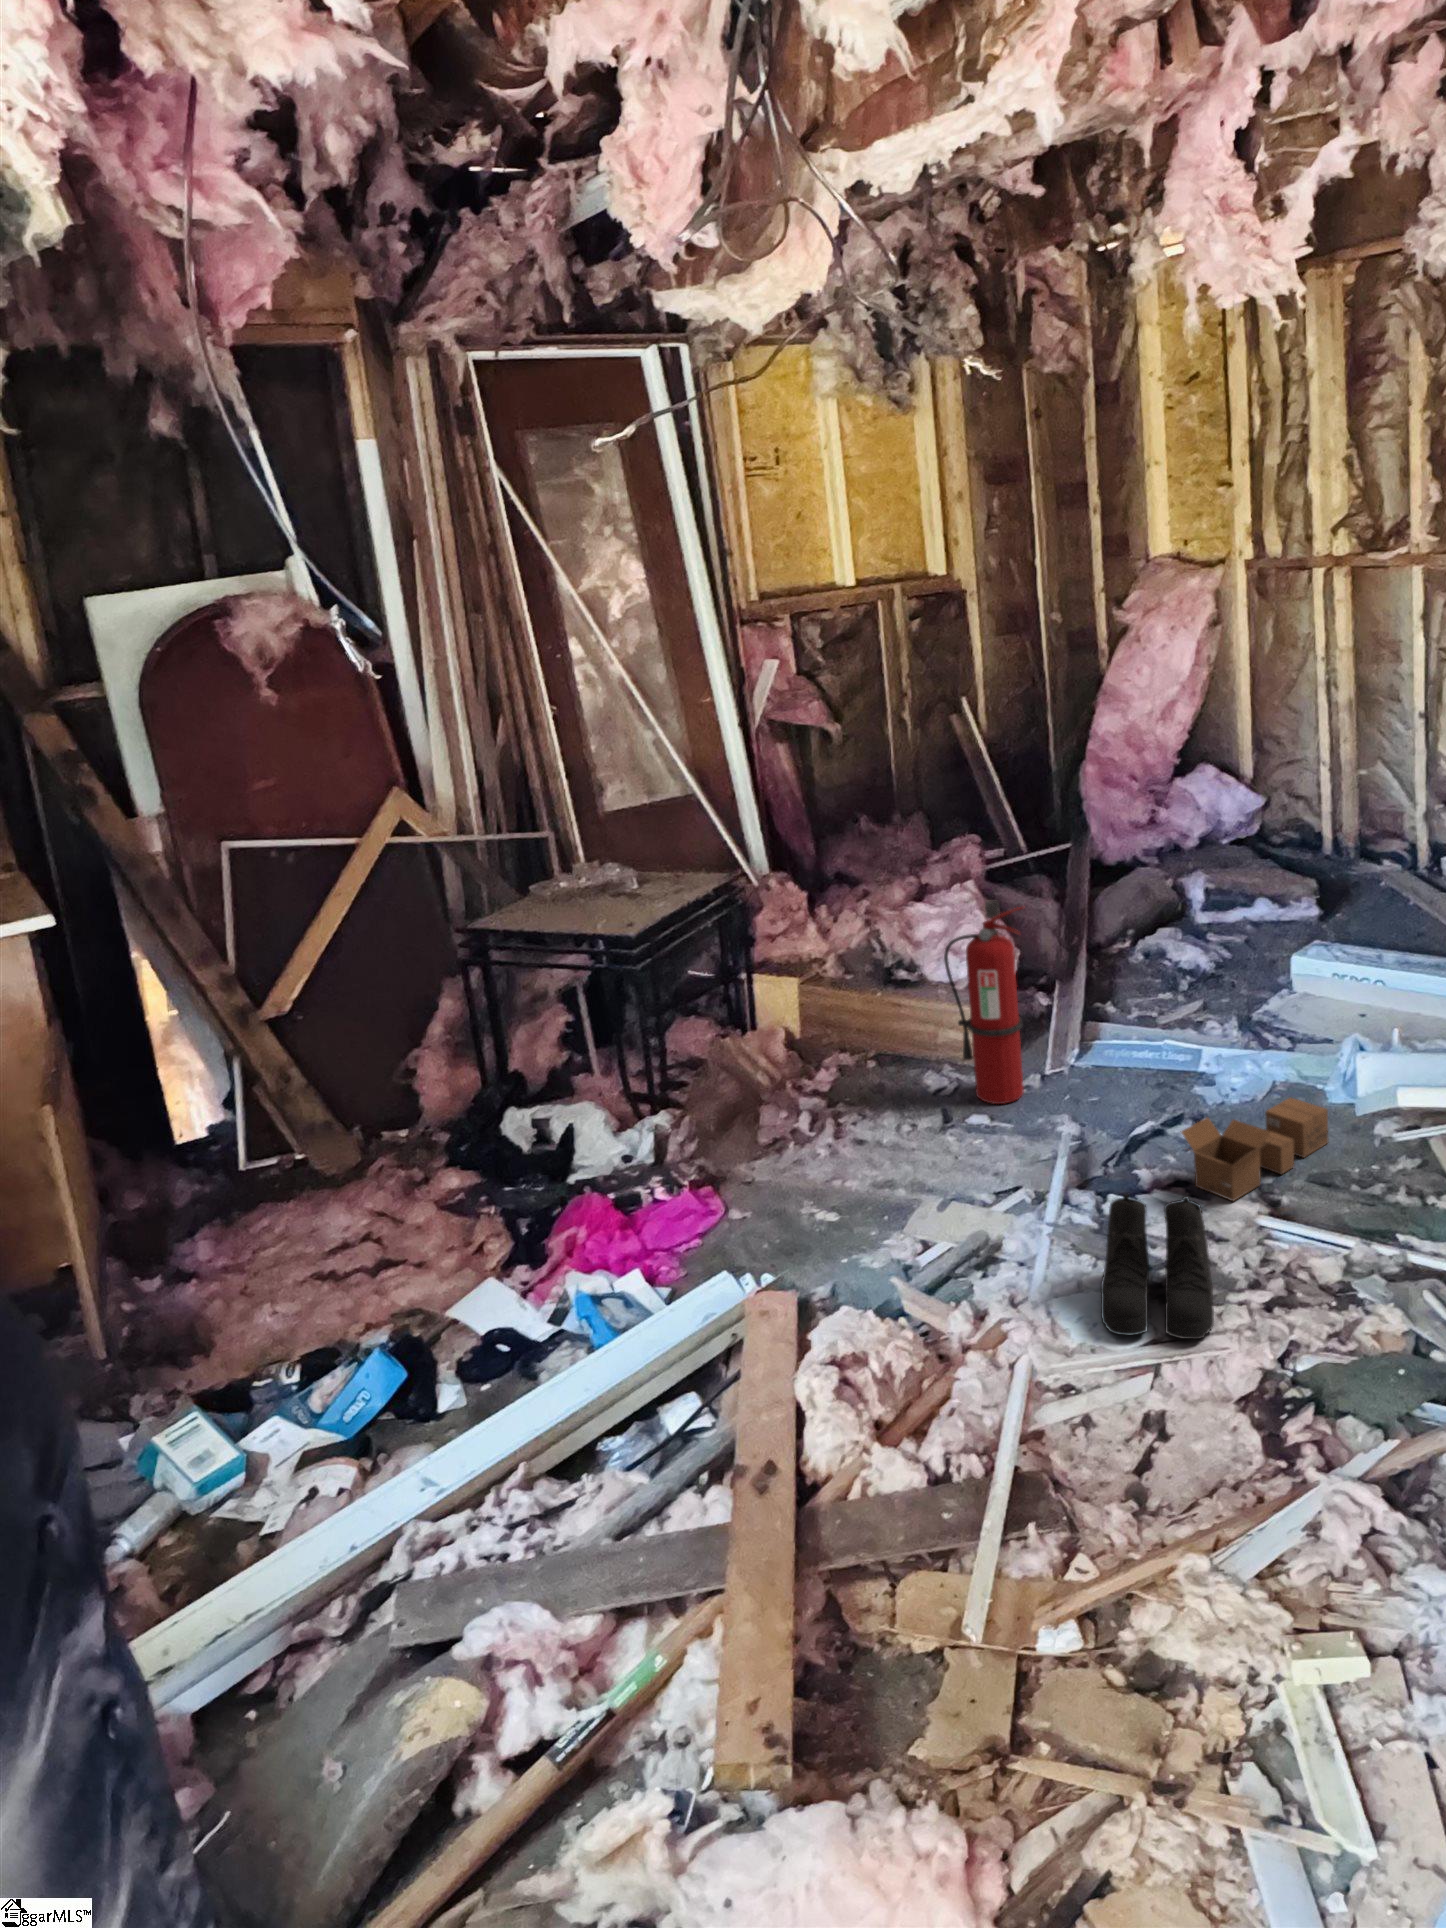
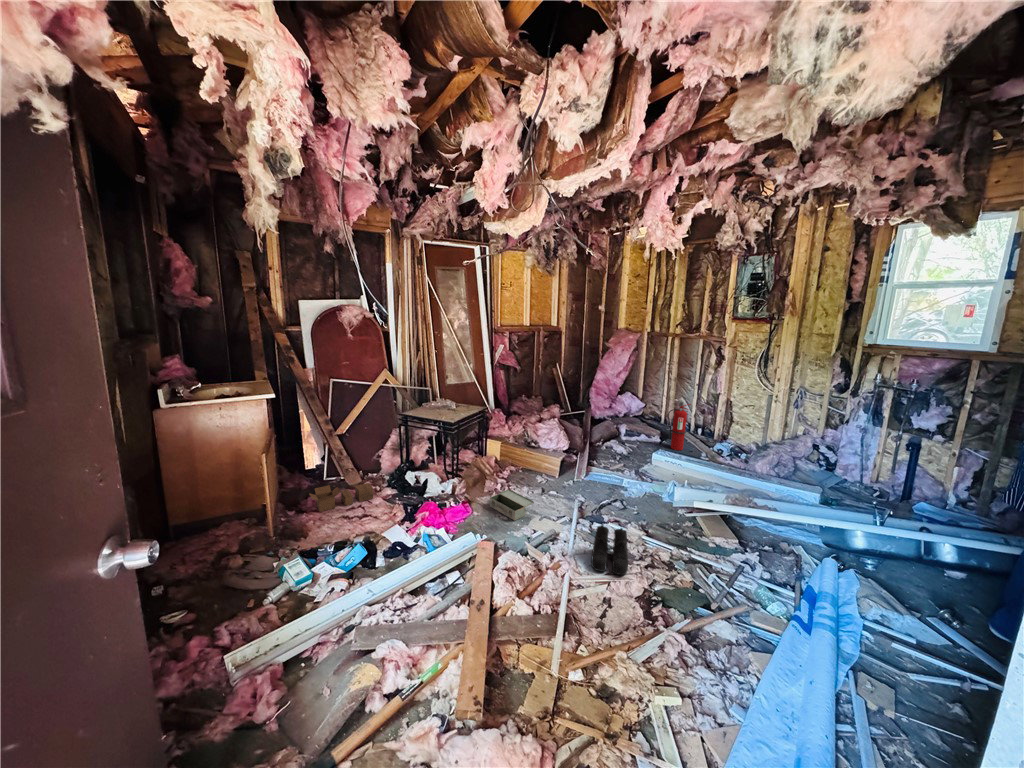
fire extinguisher: present [944,901,1024,1104] -> present [668,402,691,450]
cardboard box: present [1181,1098,1328,1201] -> present [309,483,373,512]
toolbox: none [777,1122,917,1216] -> present [490,490,534,521]

